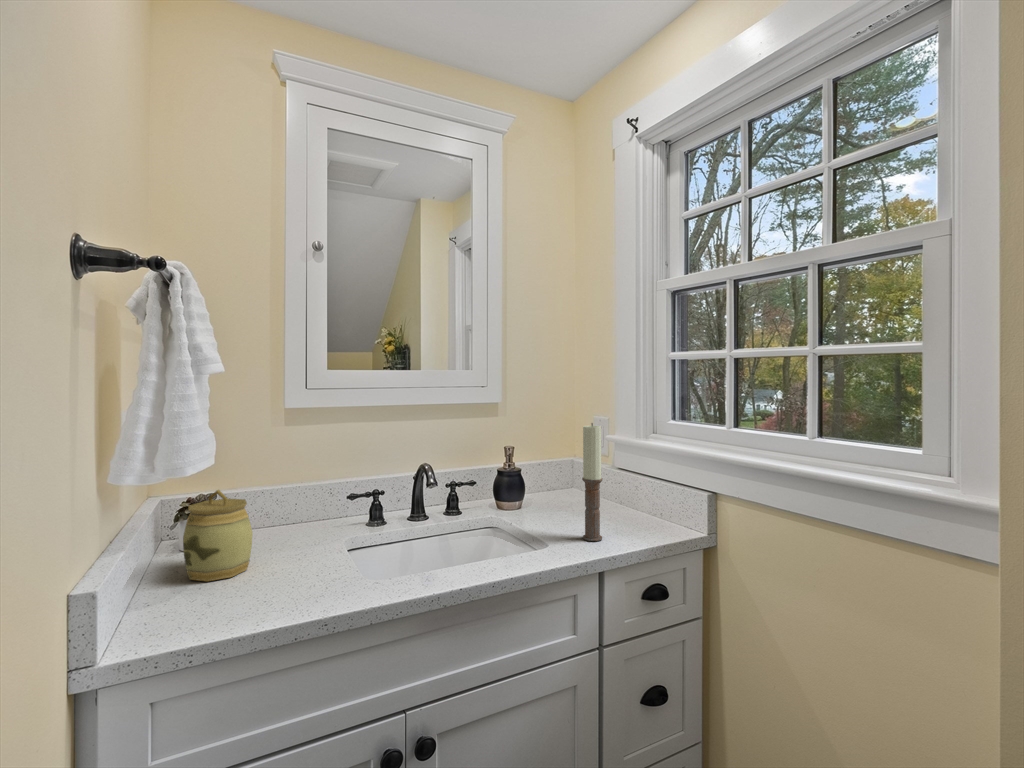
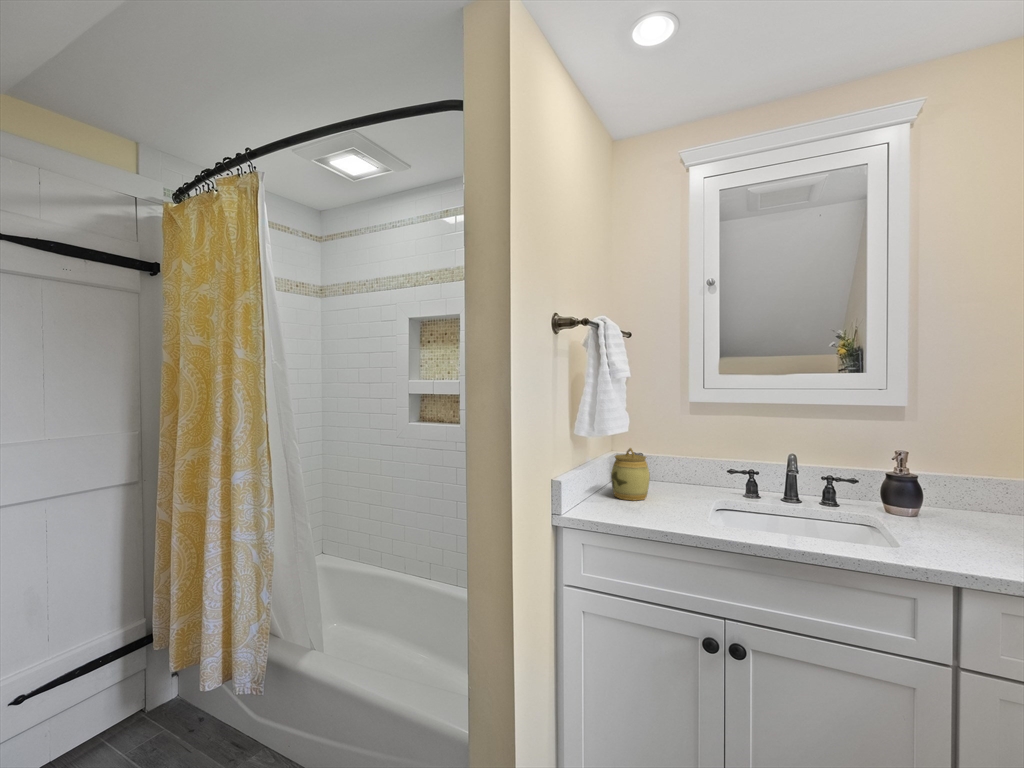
candle: present [582,423,602,541] -> none [957,430,989,561]

